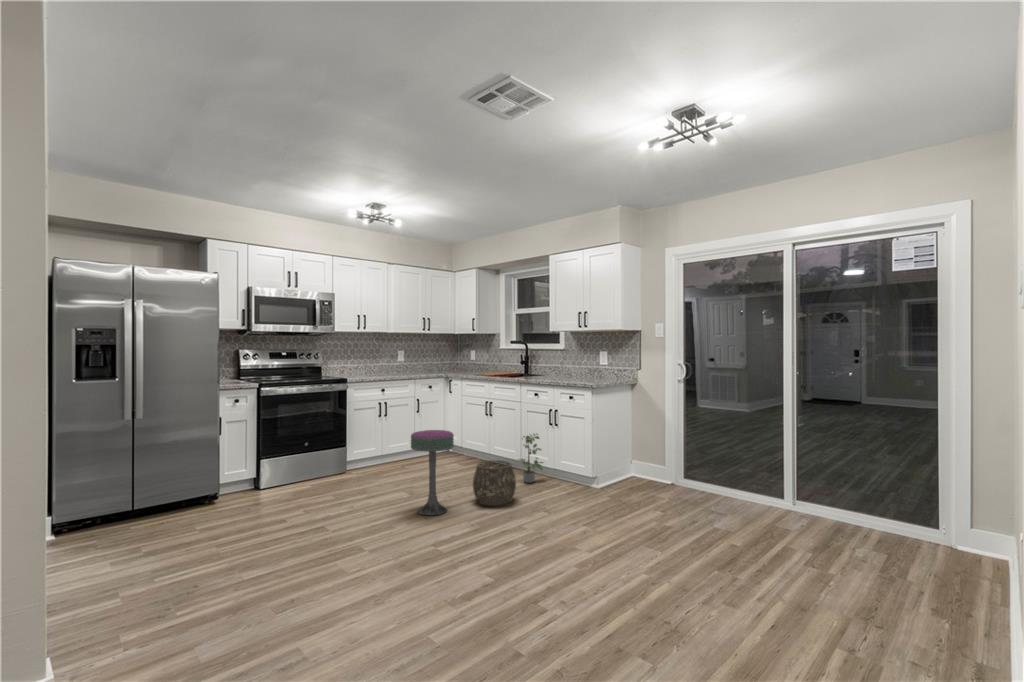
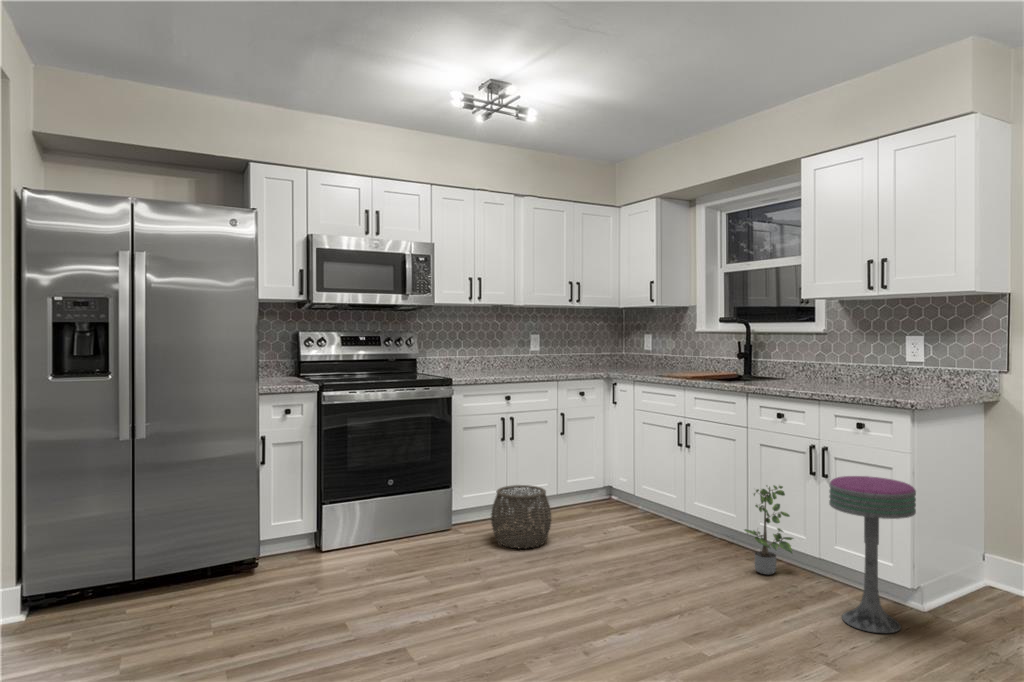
bar stool: present [411,430,454,515] -> present [829,476,916,633]
woven basket: present [473,460,516,506] -> present [491,485,551,548]

